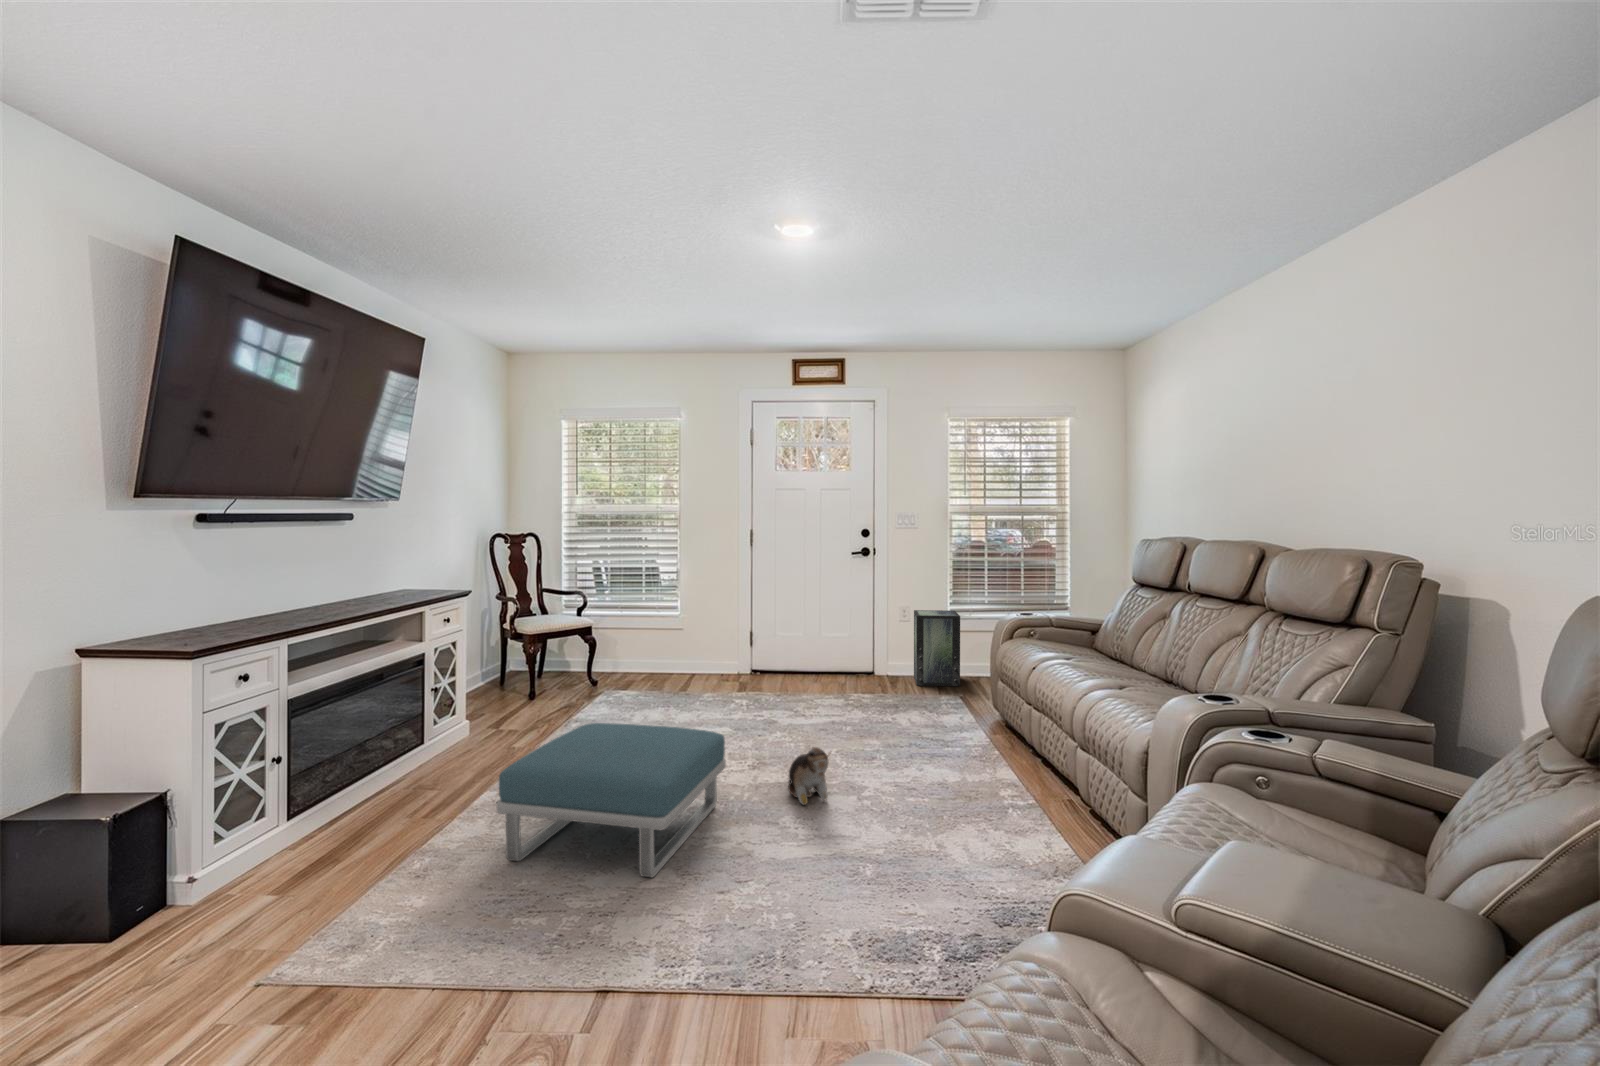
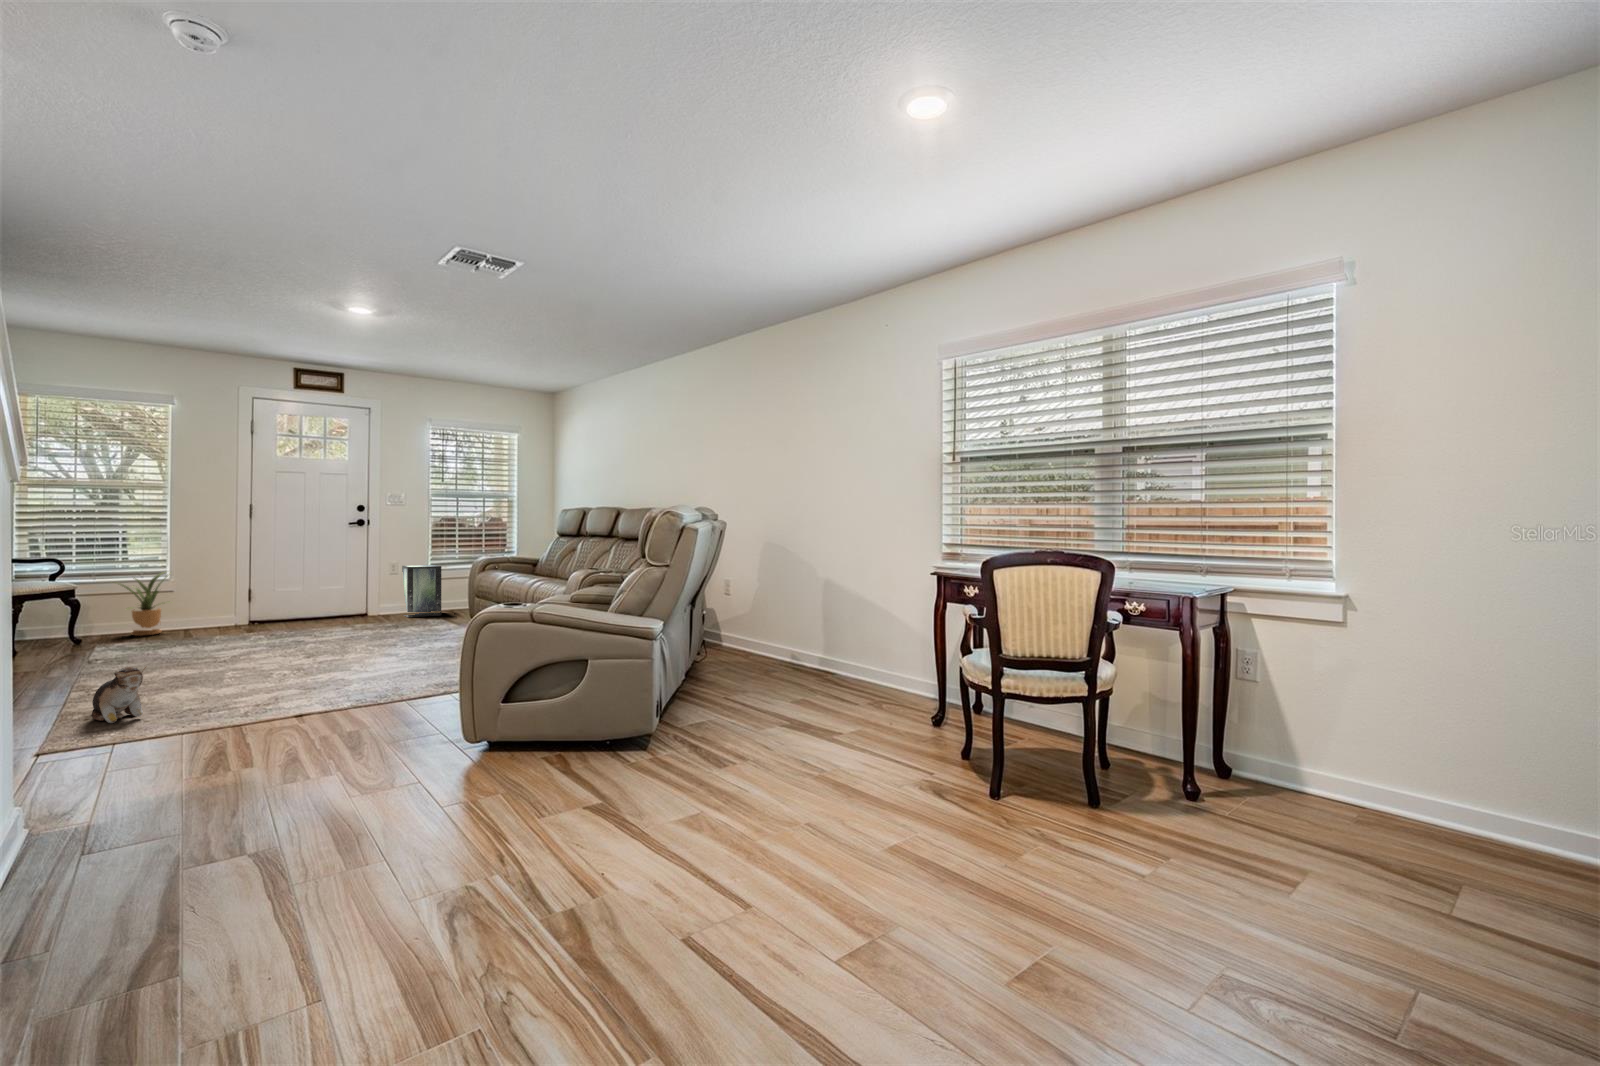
house plant: none [617,609,686,683] -> present [120,573,170,636]
footstool: present [497,723,726,877] -> none [159,613,312,689]
plush toy: present [788,747,828,805] -> present [92,667,146,723]

